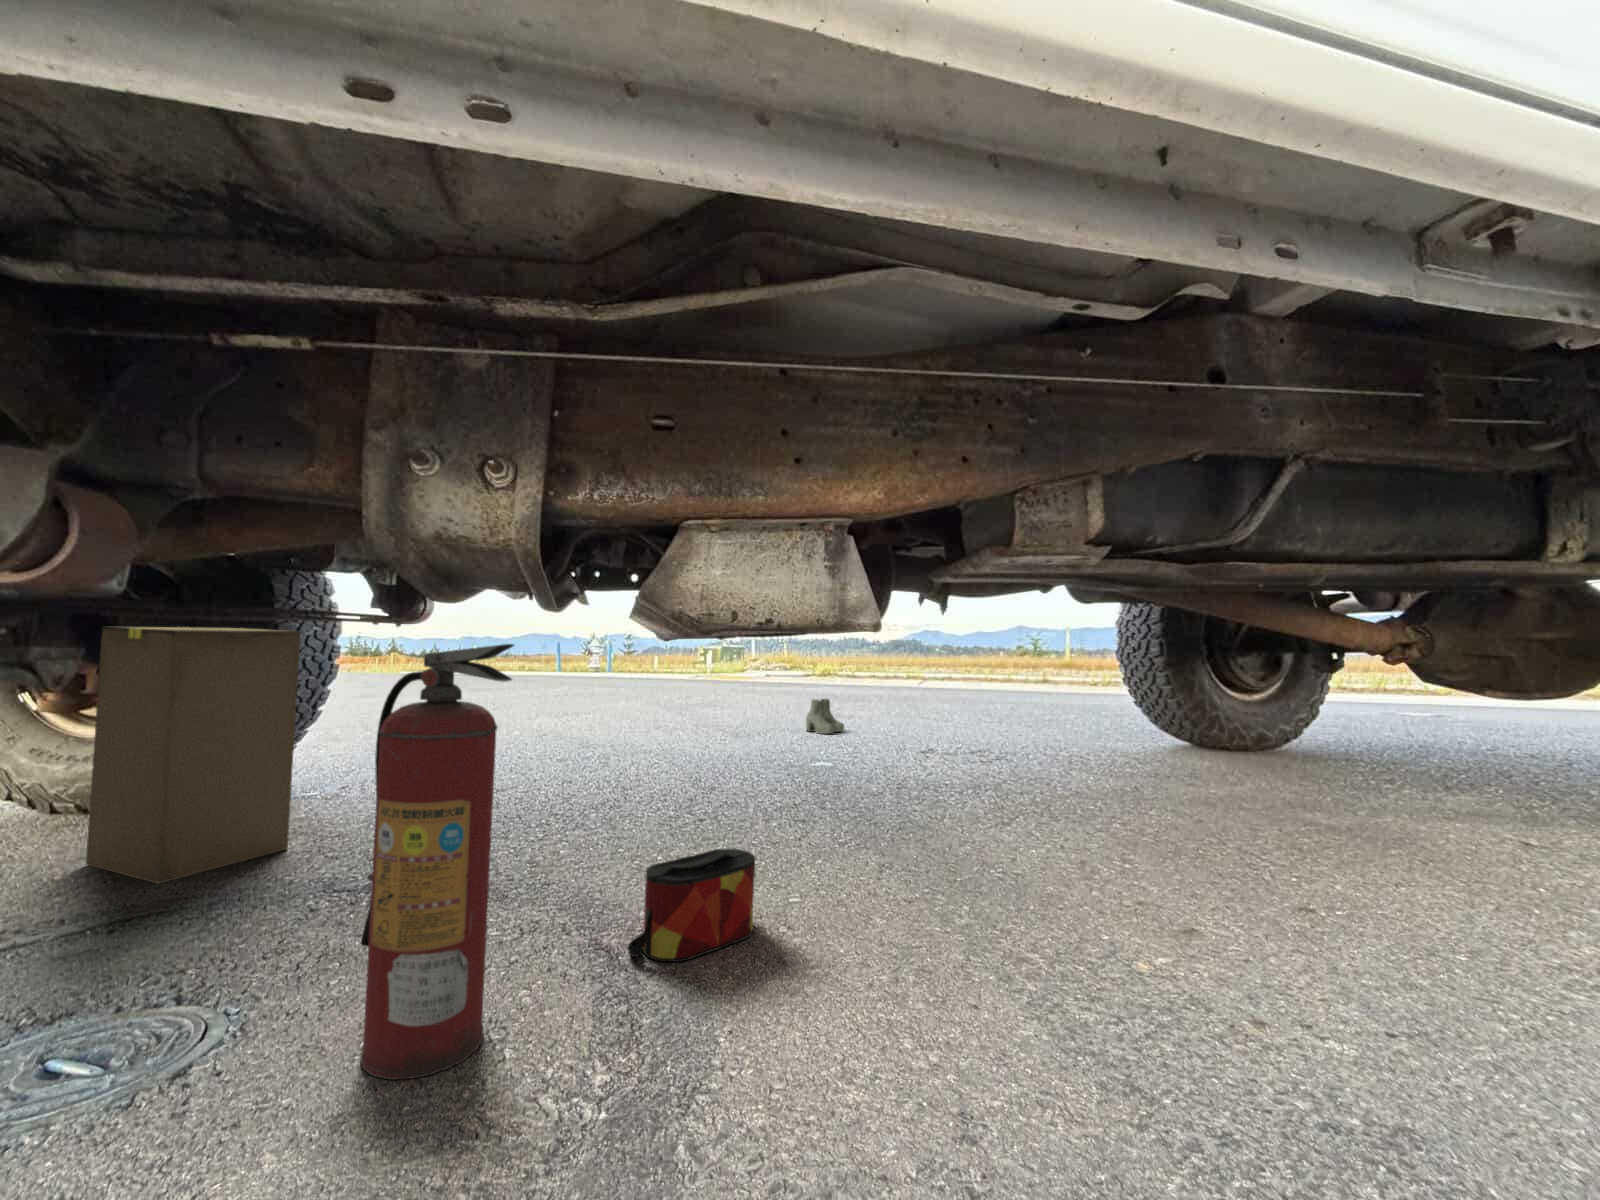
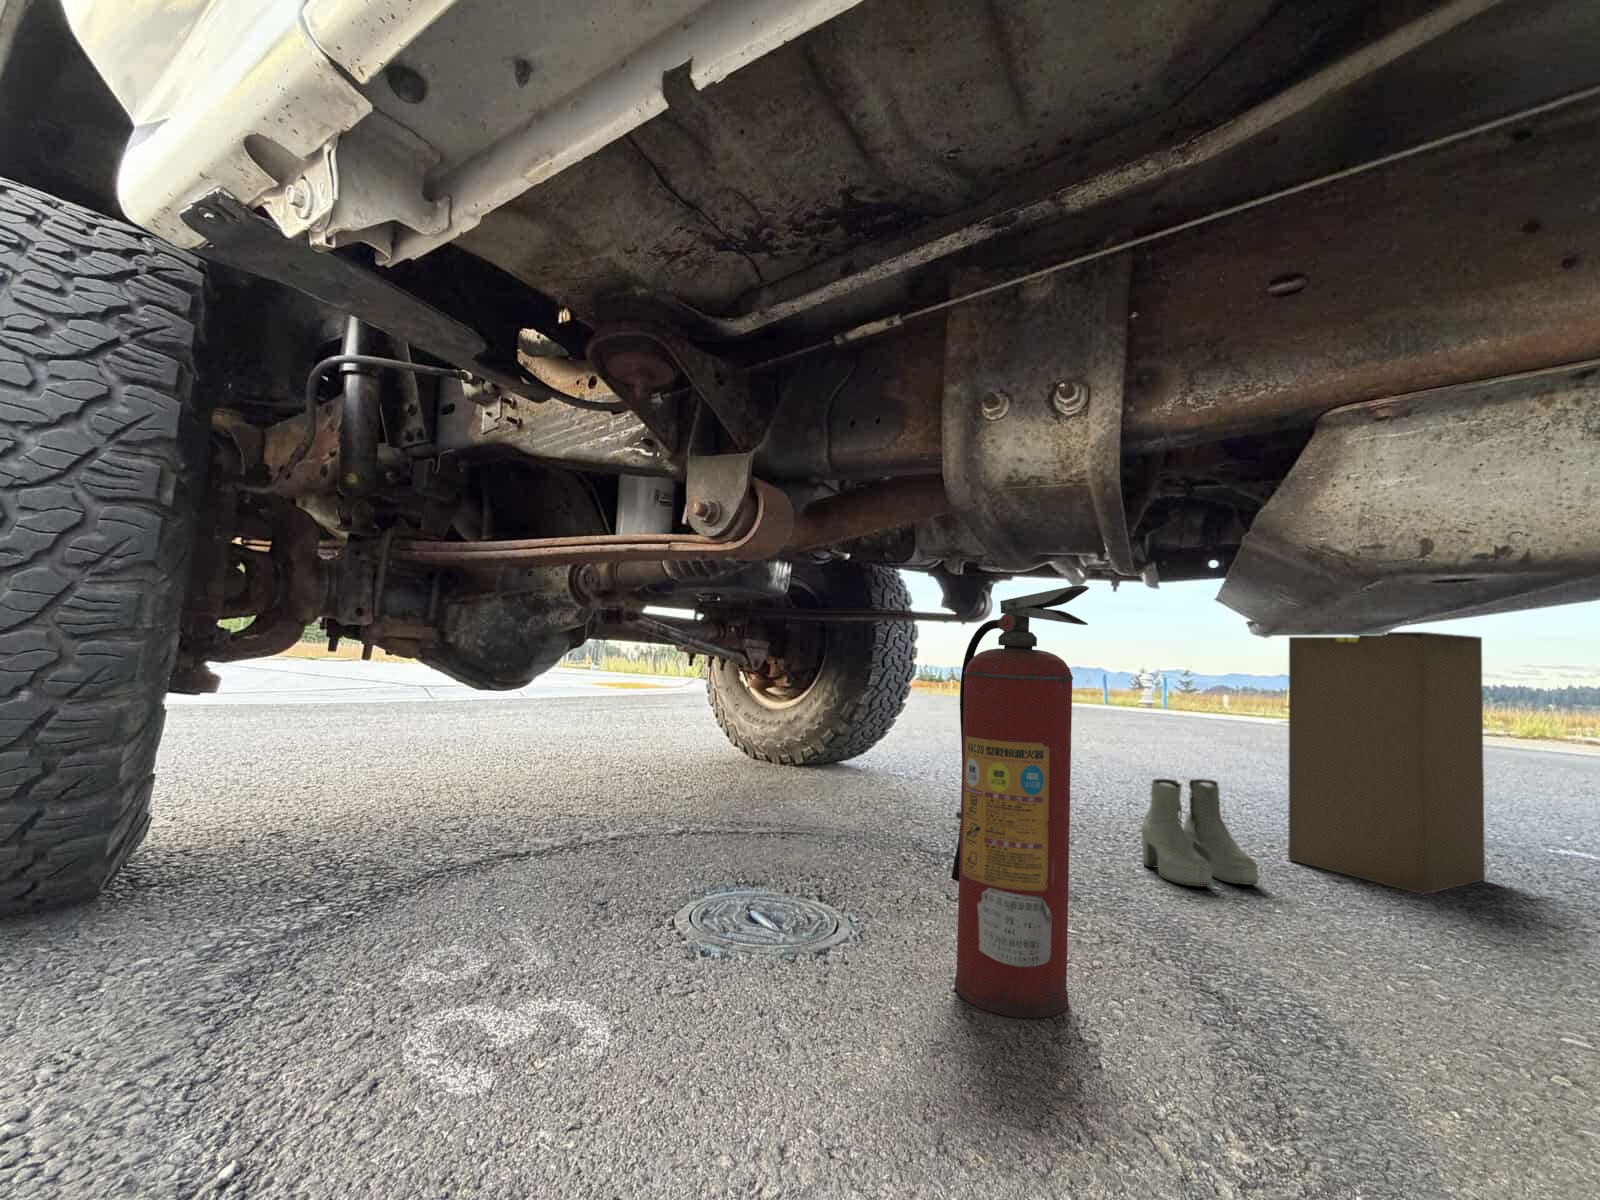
cardboard box: present [86,627,300,883] -> present [1288,632,1485,894]
boots: present [806,699,844,734] -> present [1141,779,1258,887]
bag: present [628,849,755,962] -> none [1230,875,1420,1003]

